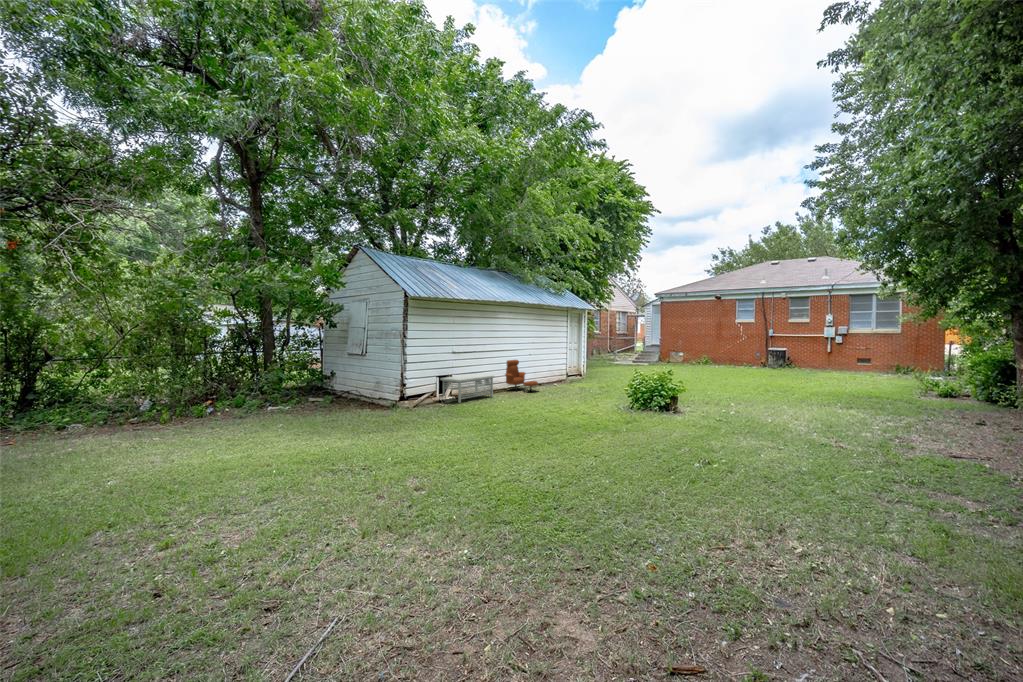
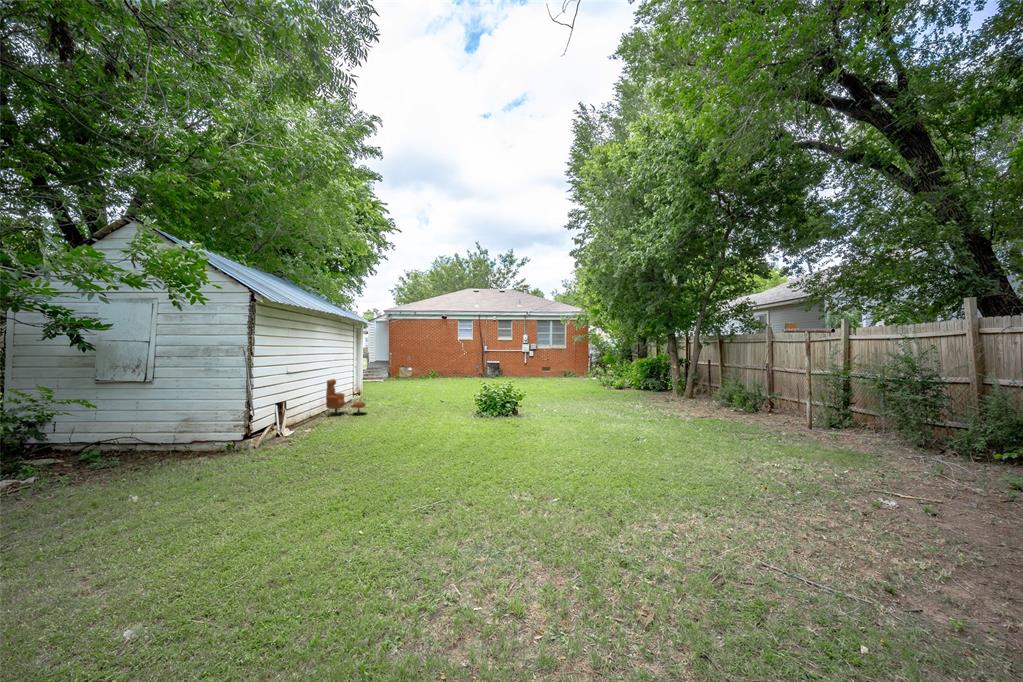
storage bench: present [441,374,494,403] -> none [278,398,334,435]

